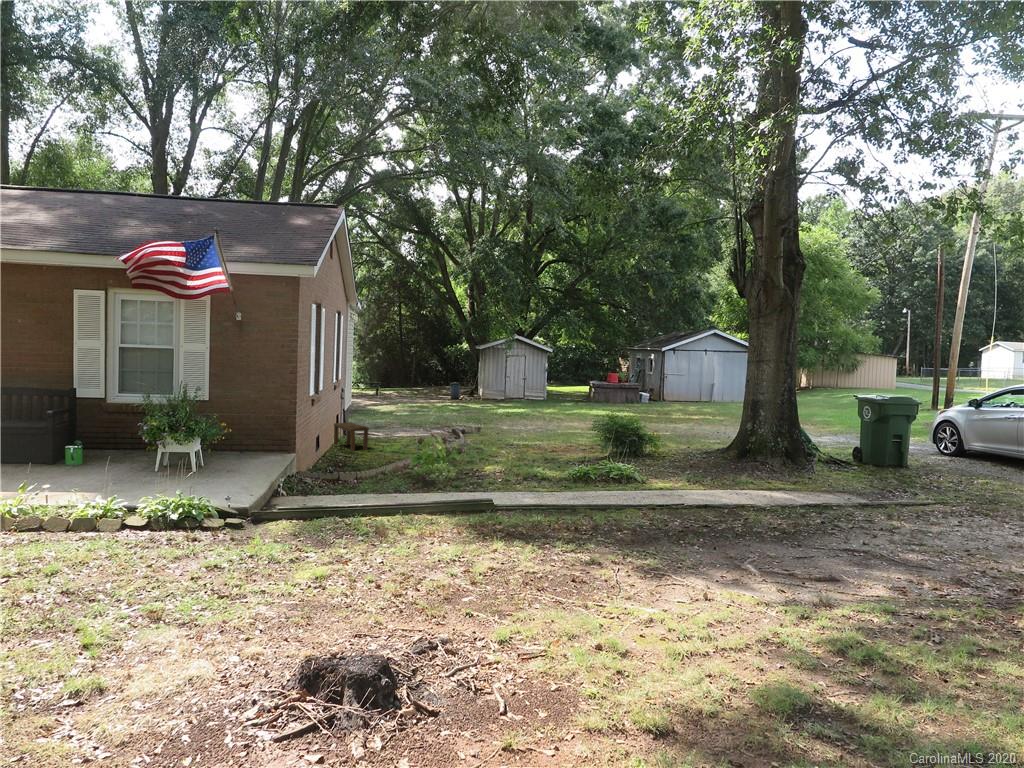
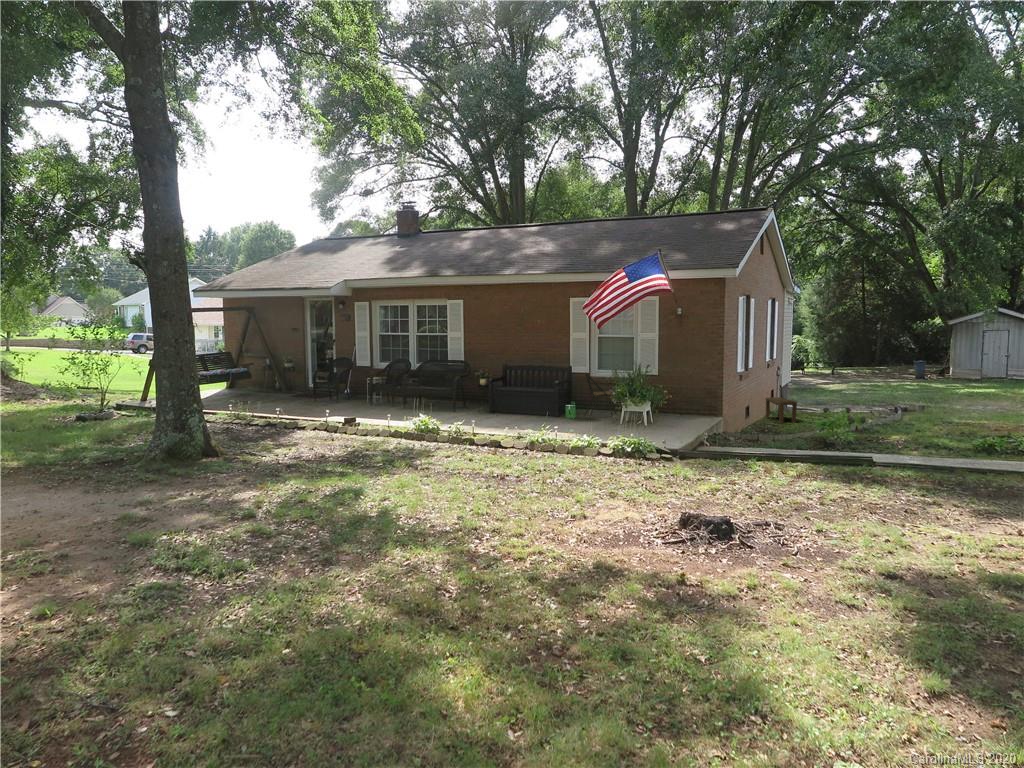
chair: none [94,398,149,467] -> present [585,372,616,419]

